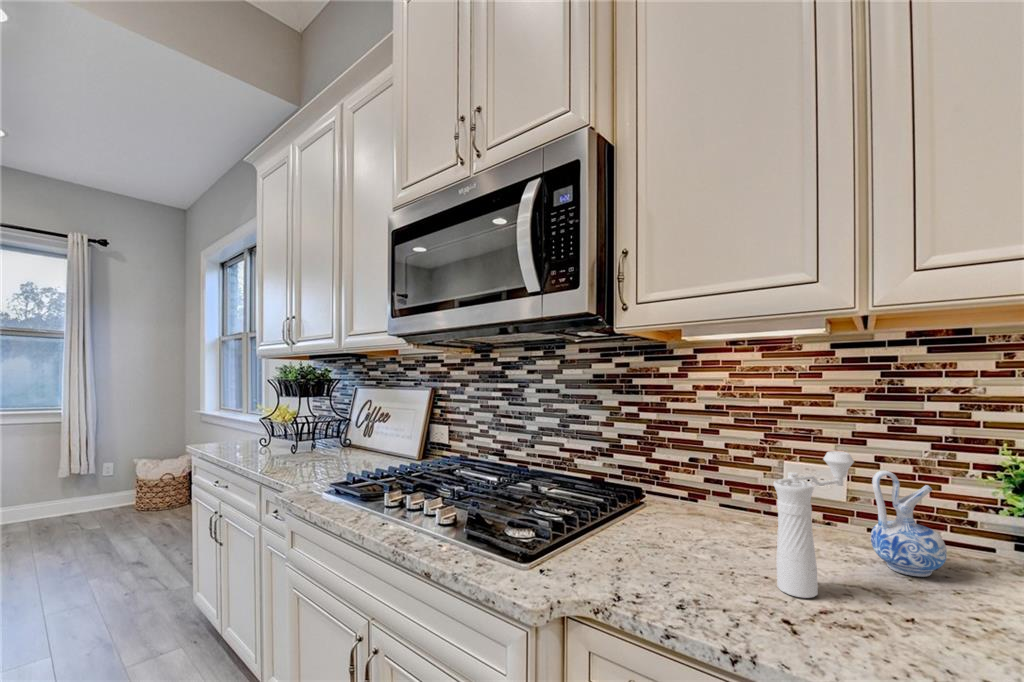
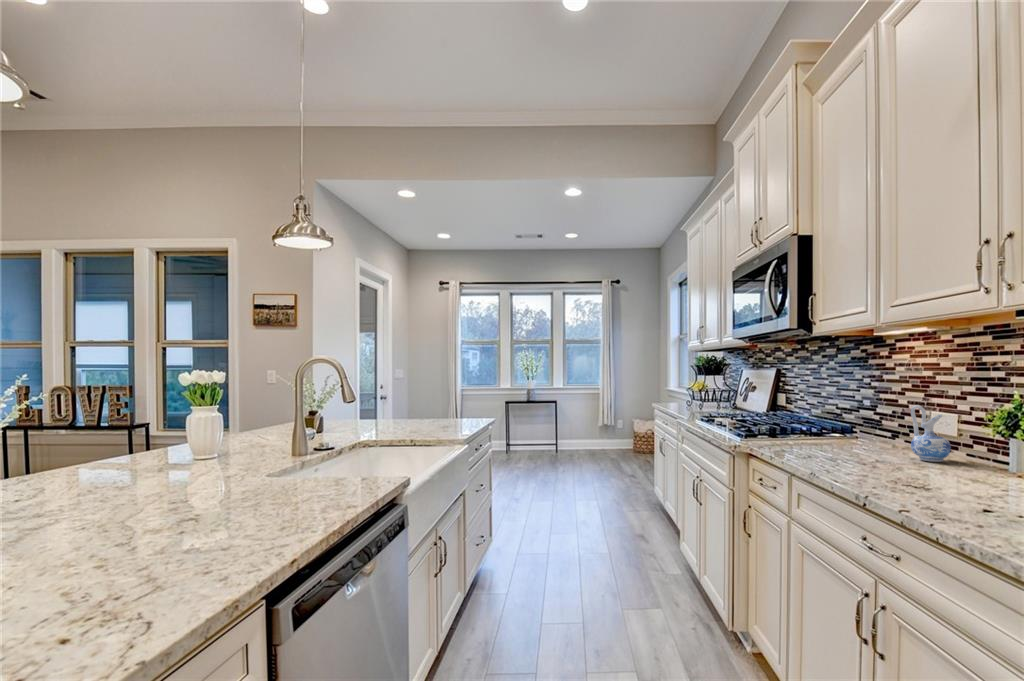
pepper mill: present [773,451,854,598] -> none [832,392,888,455]

